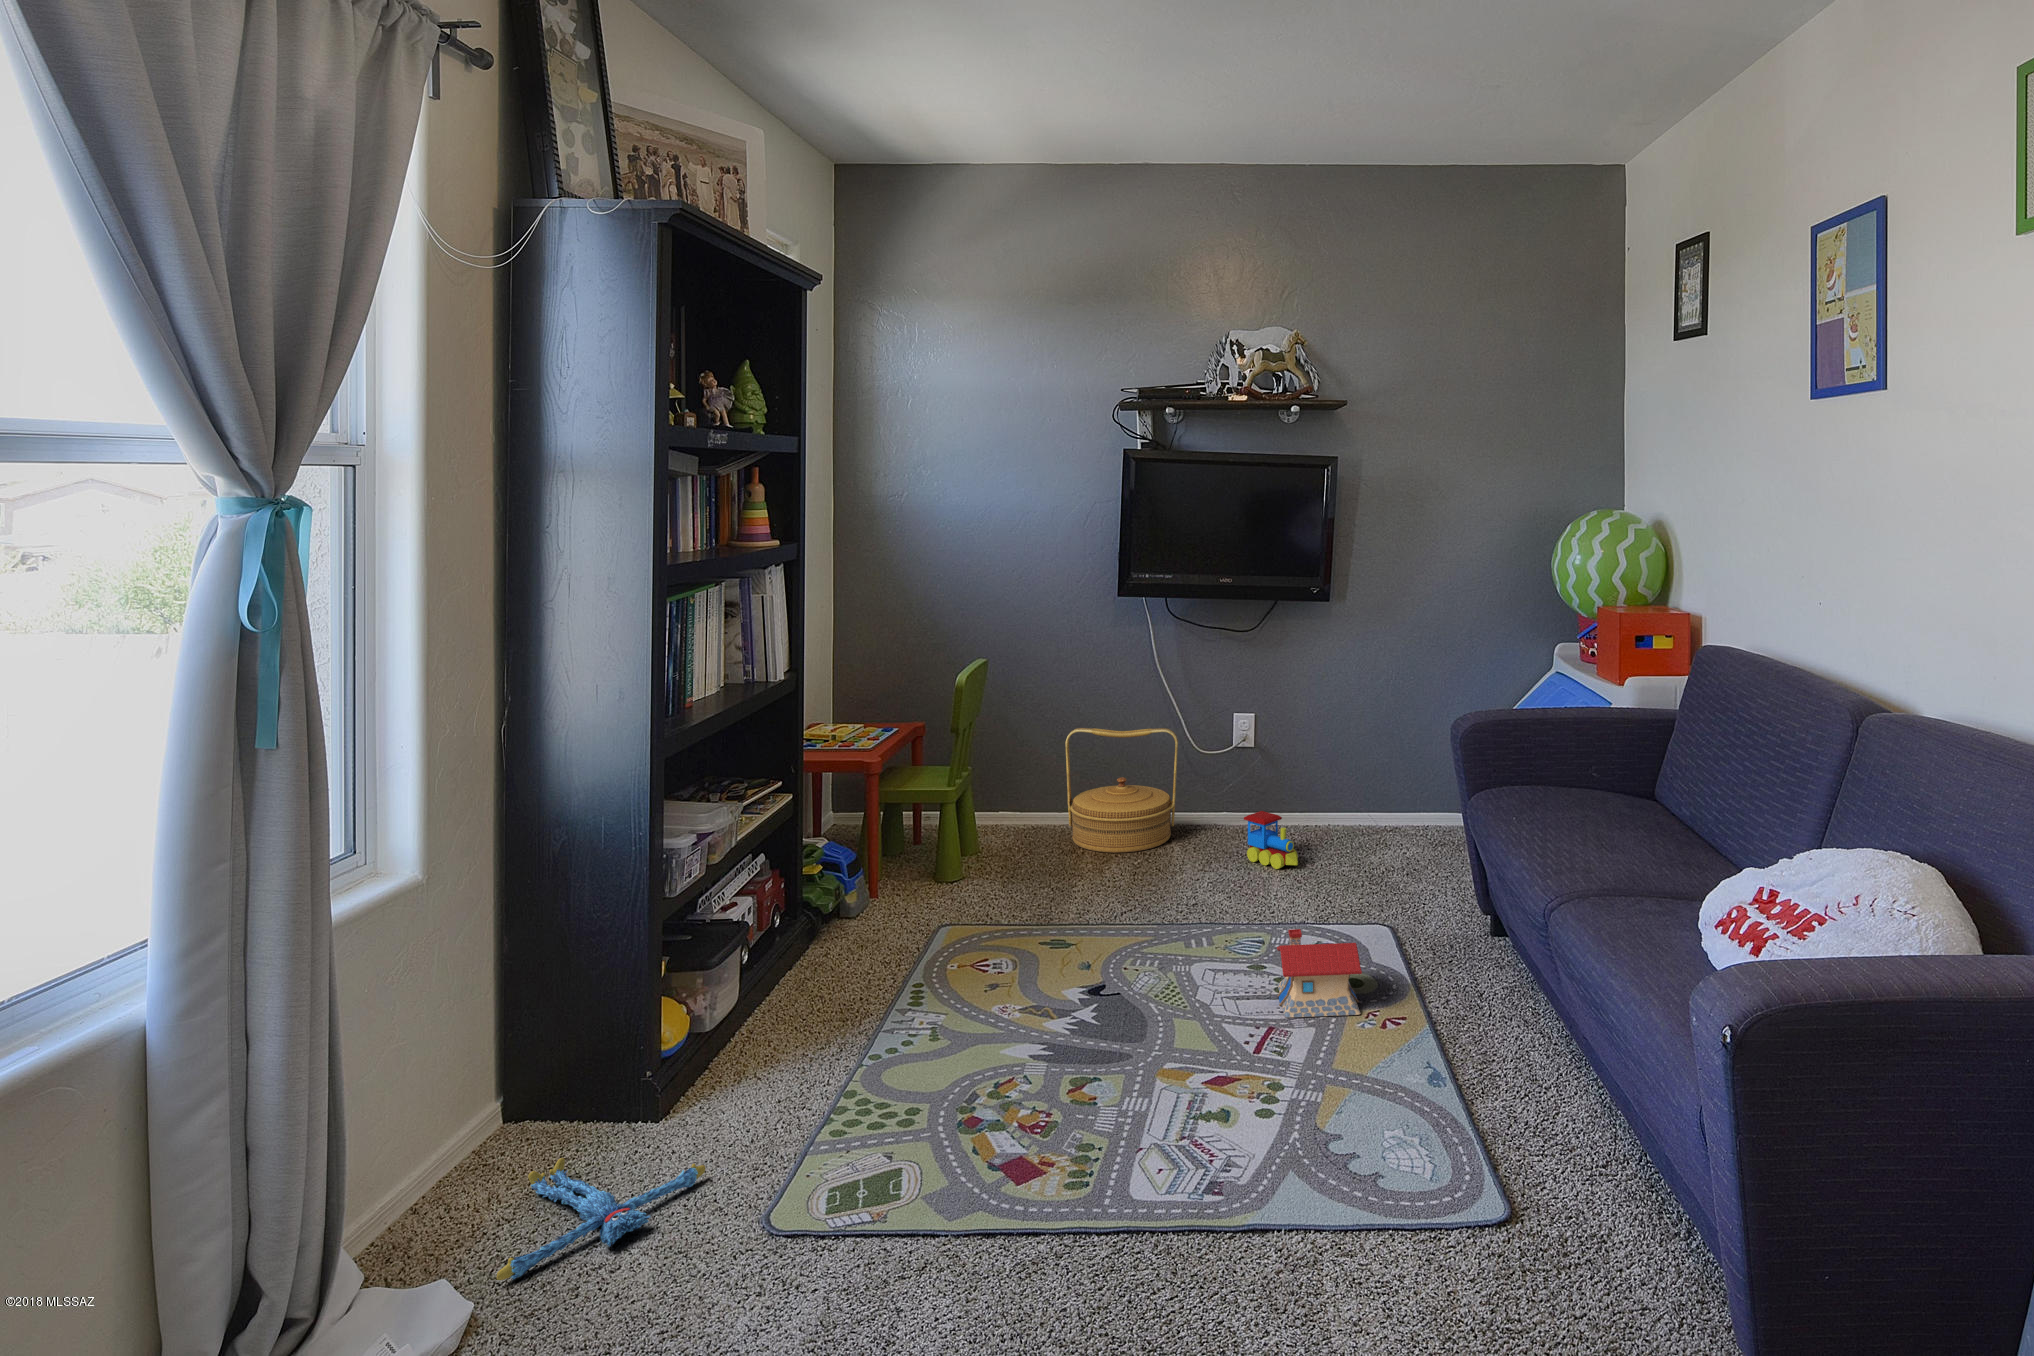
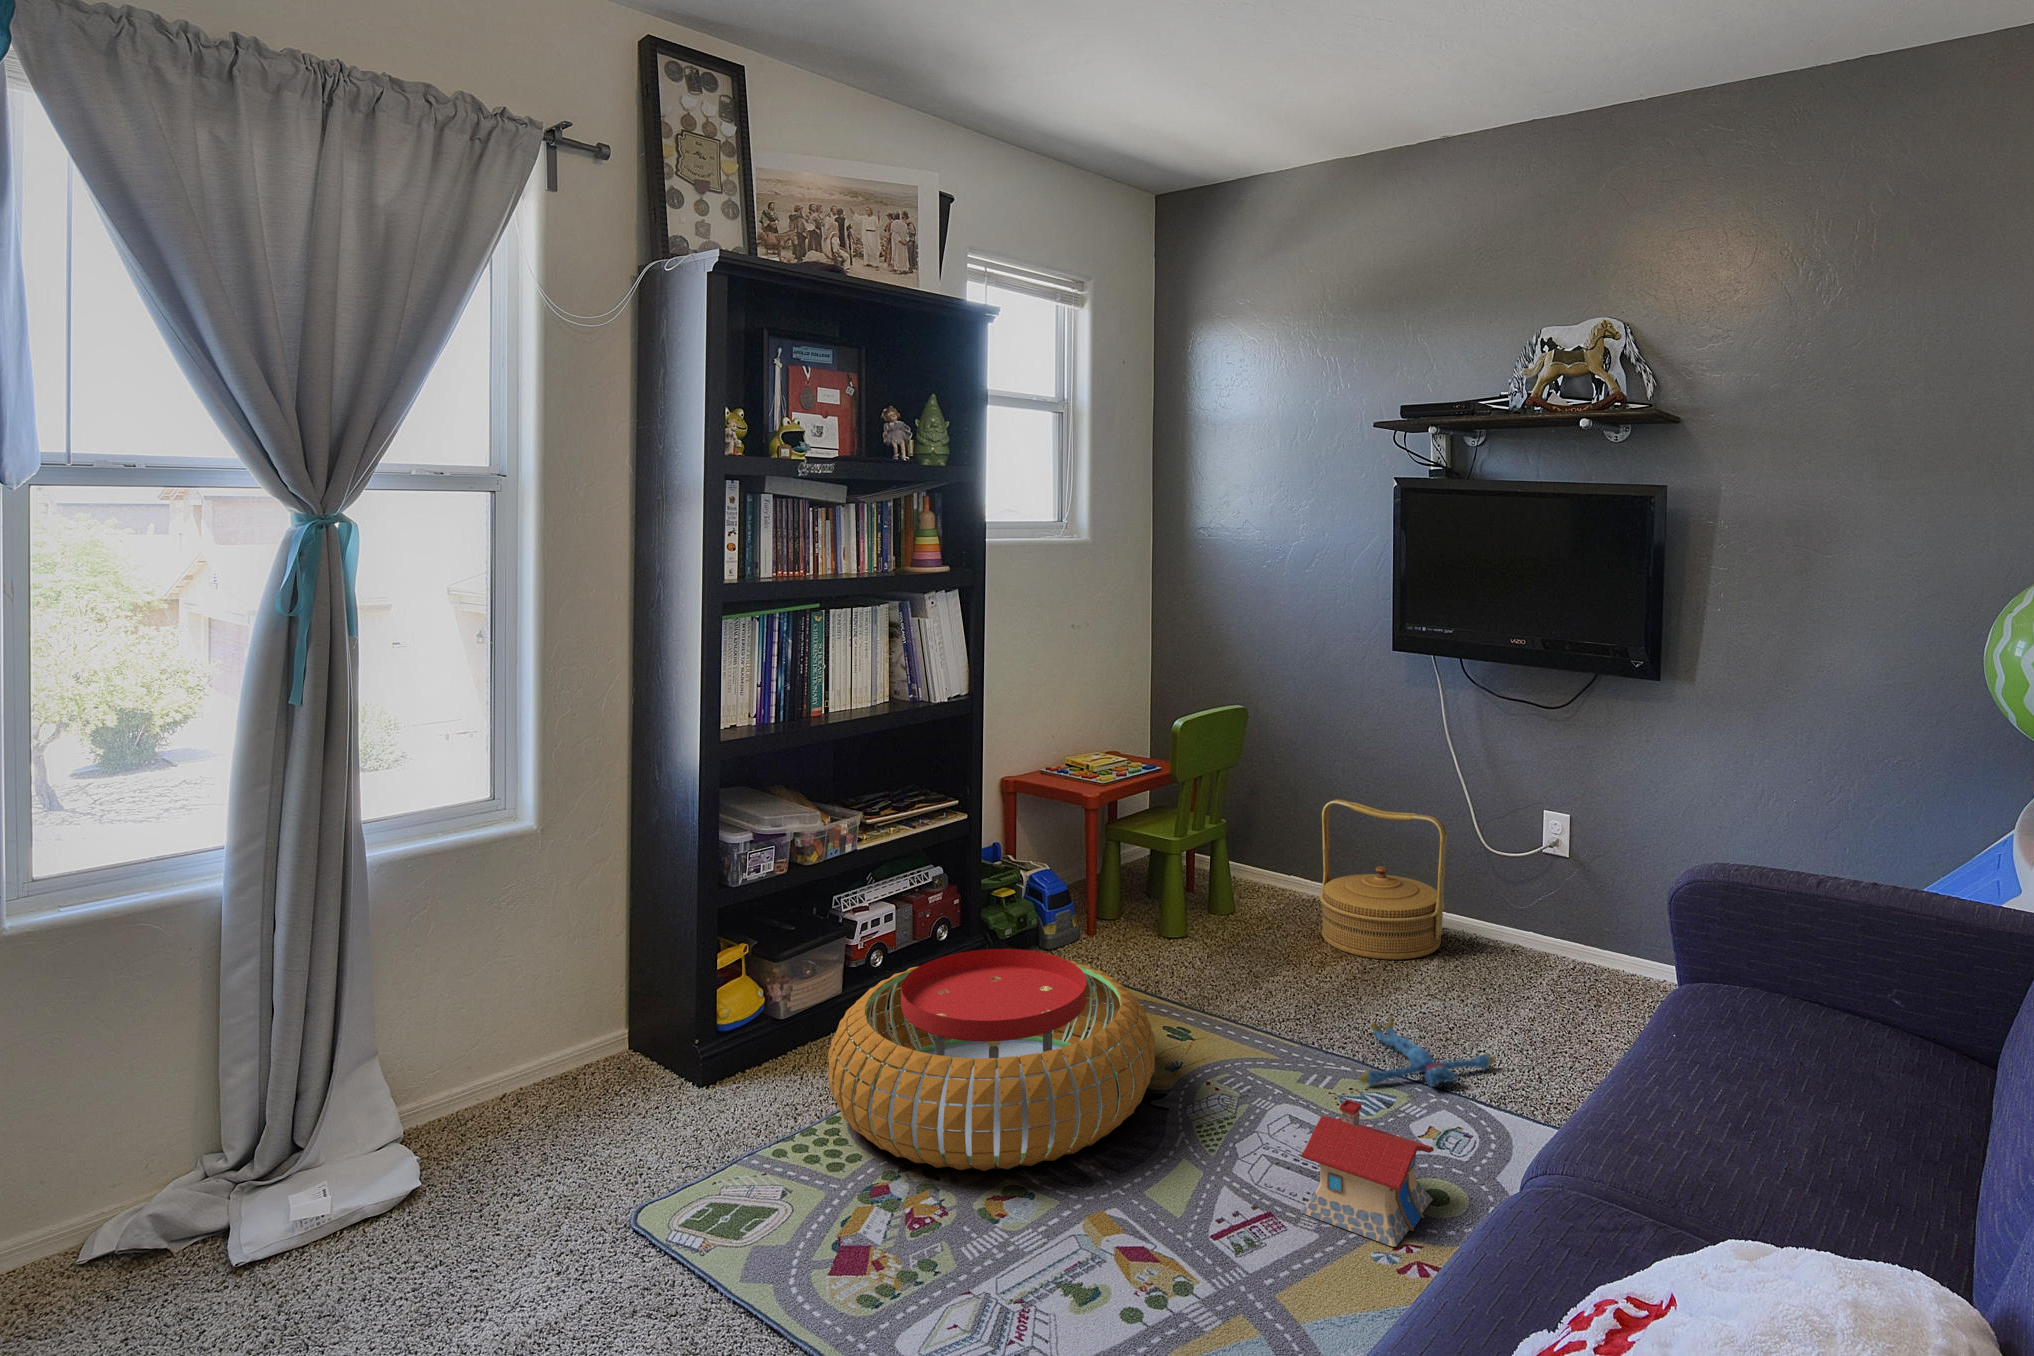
toy train: present [1244,811,1298,869] -> none [1491,944,1553,1028]
pouf: none [814,892,1124,1095] -> present [828,949,1155,1171]
plush toy: present [496,1158,705,1280] -> present [1360,1020,1495,1086]

